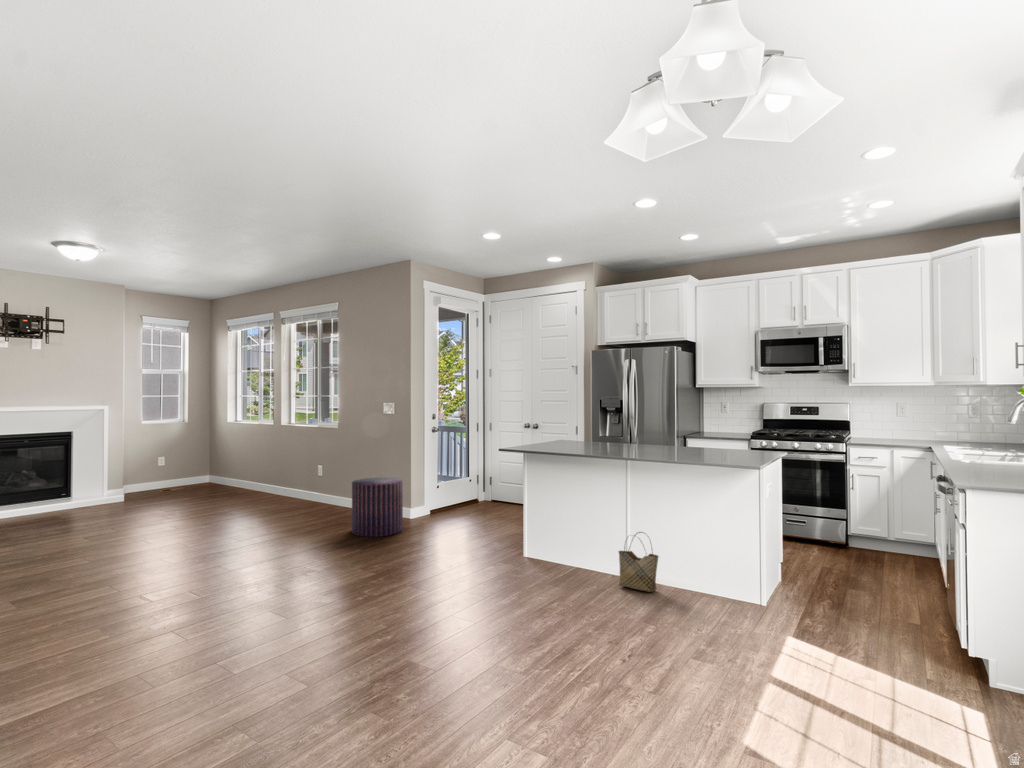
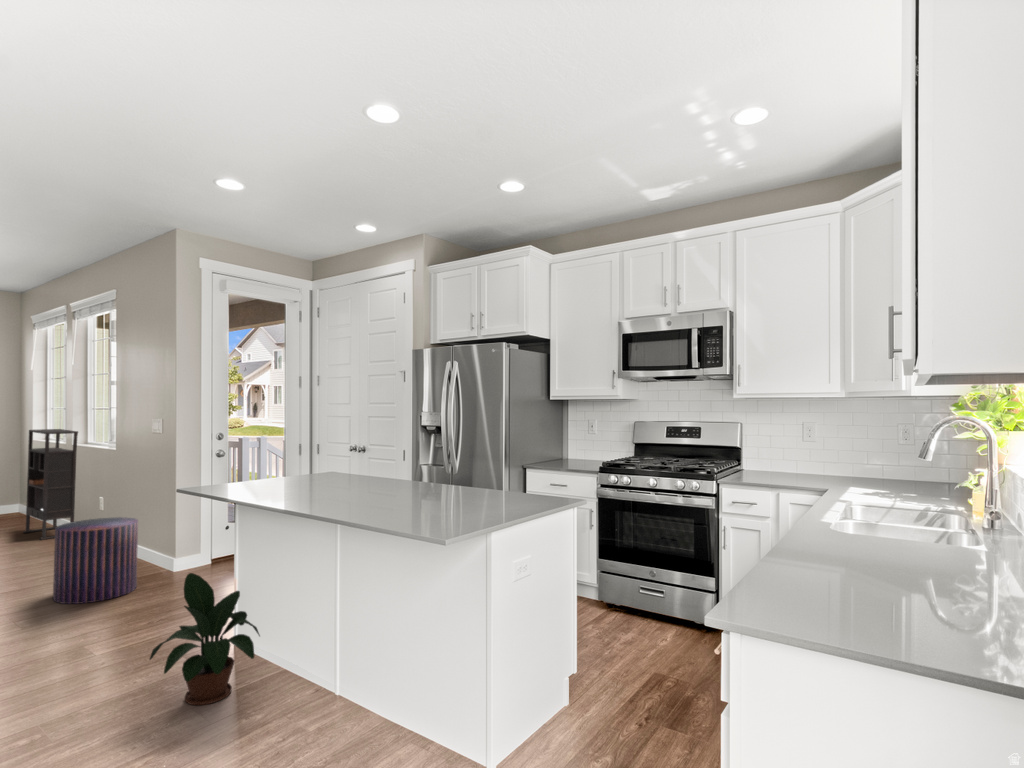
bookshelf: none [247,414,291,501] -> present [24,429,78,540]
potted plant: none [513,501,577,581] -> present [150,573,260,705]
woven basket: present [619,532,658,592] -> none [289,631,347,740]

